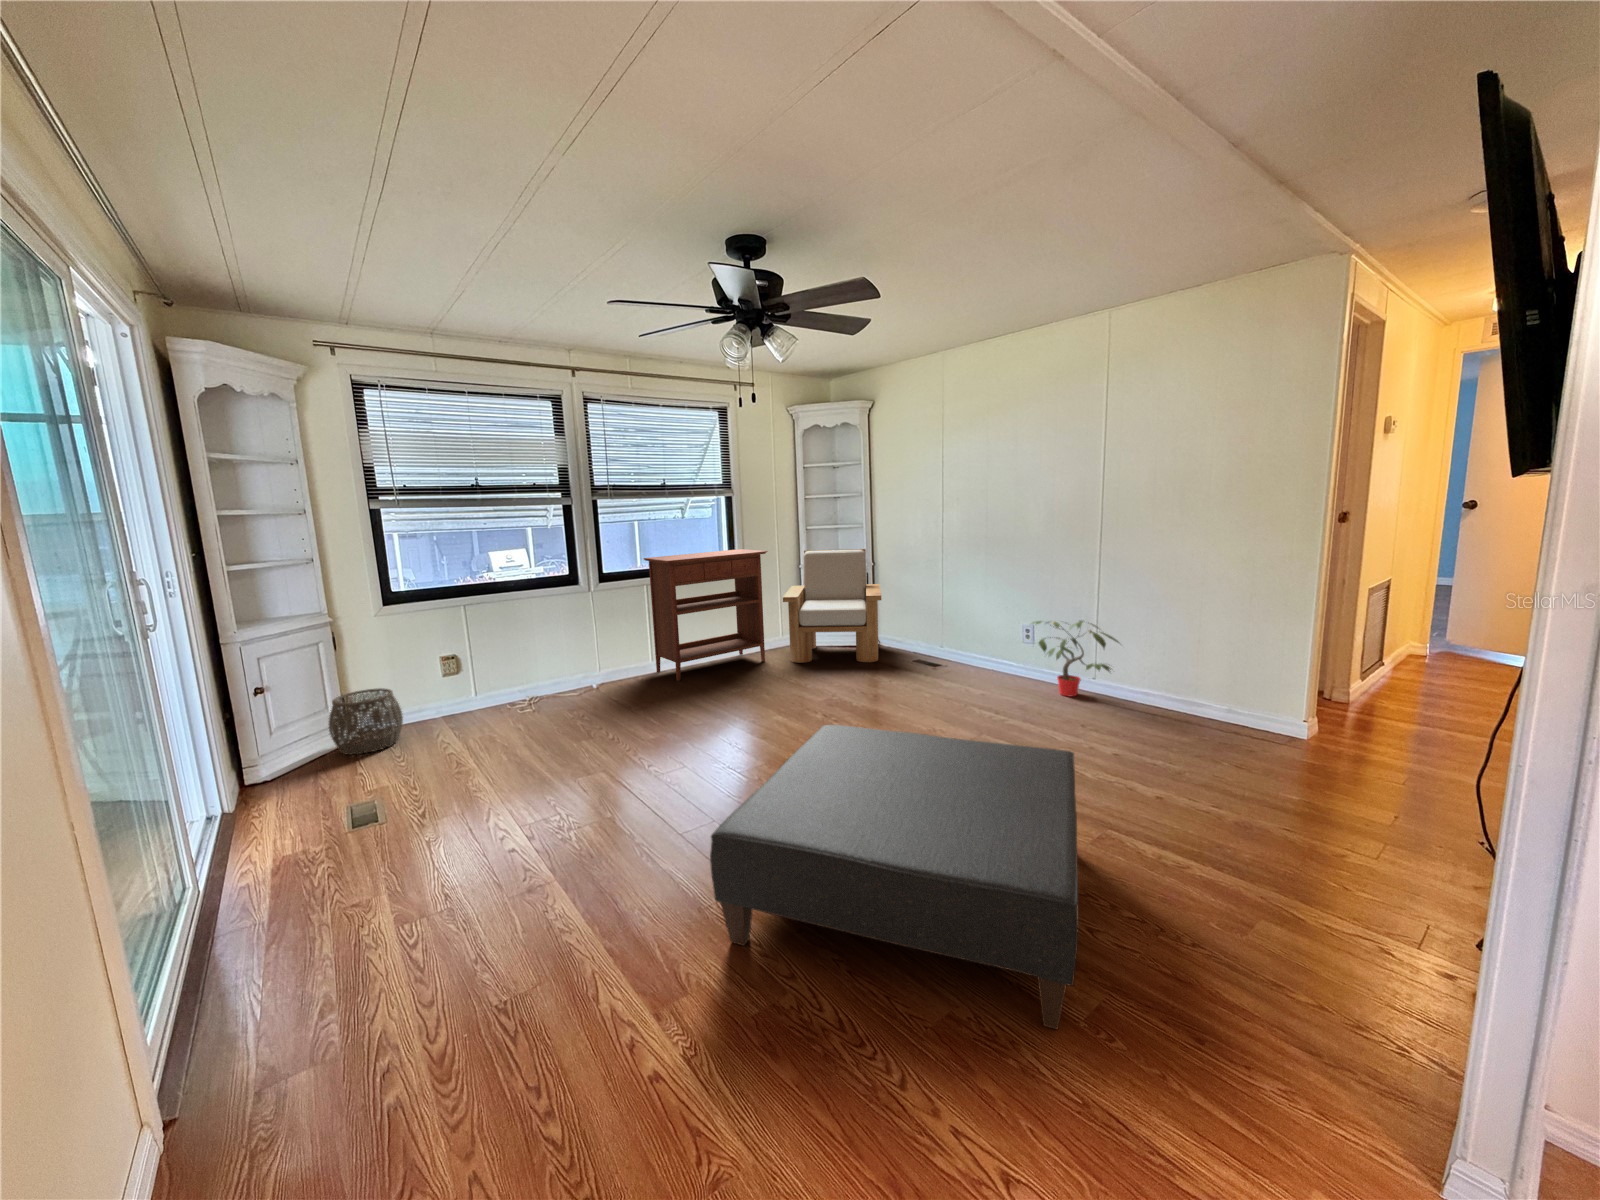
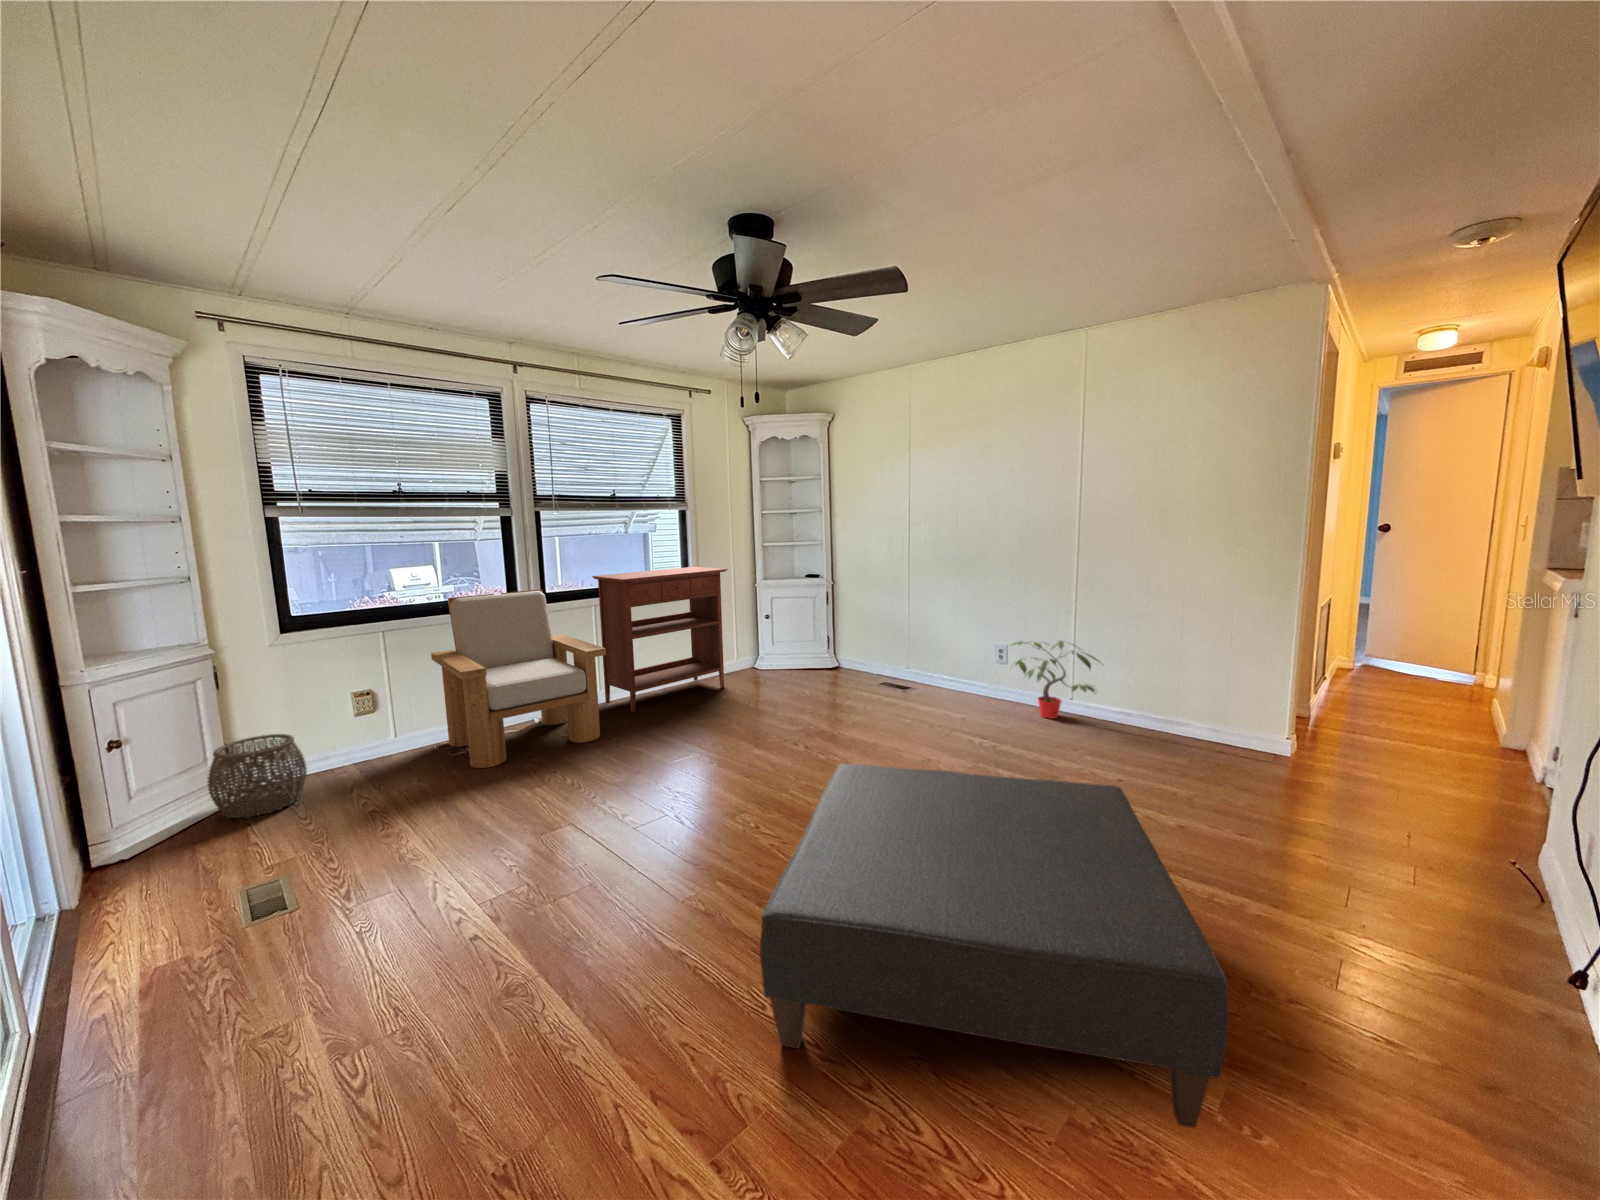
armchair: present [783,549,881,663] -> present [431,589,606,768]

